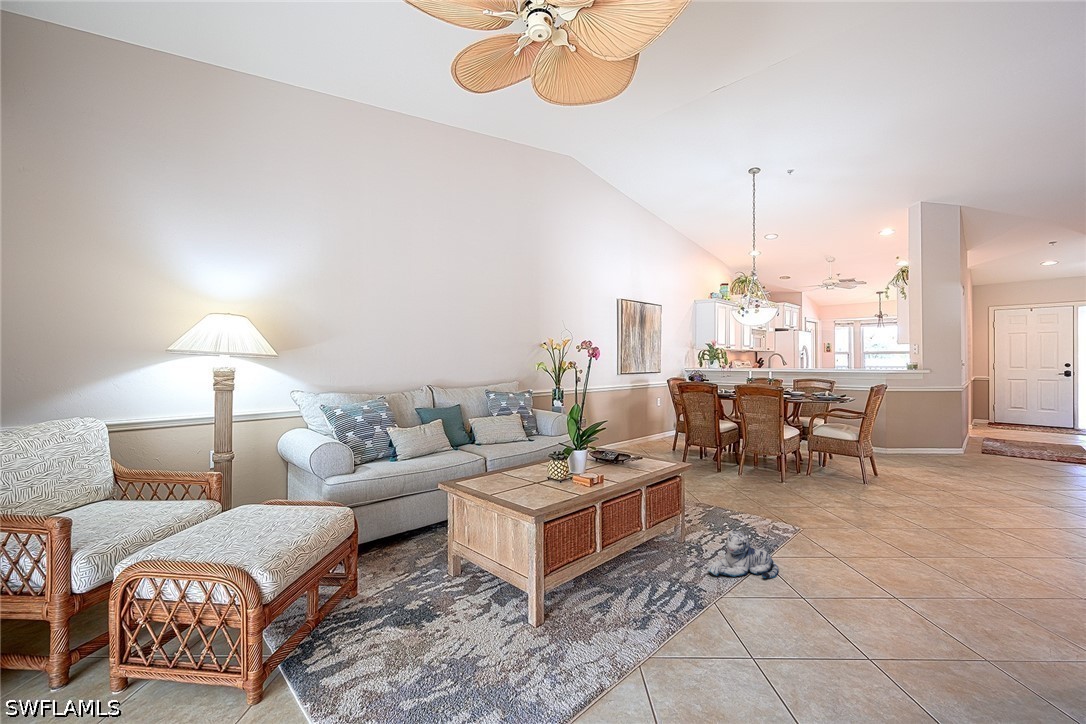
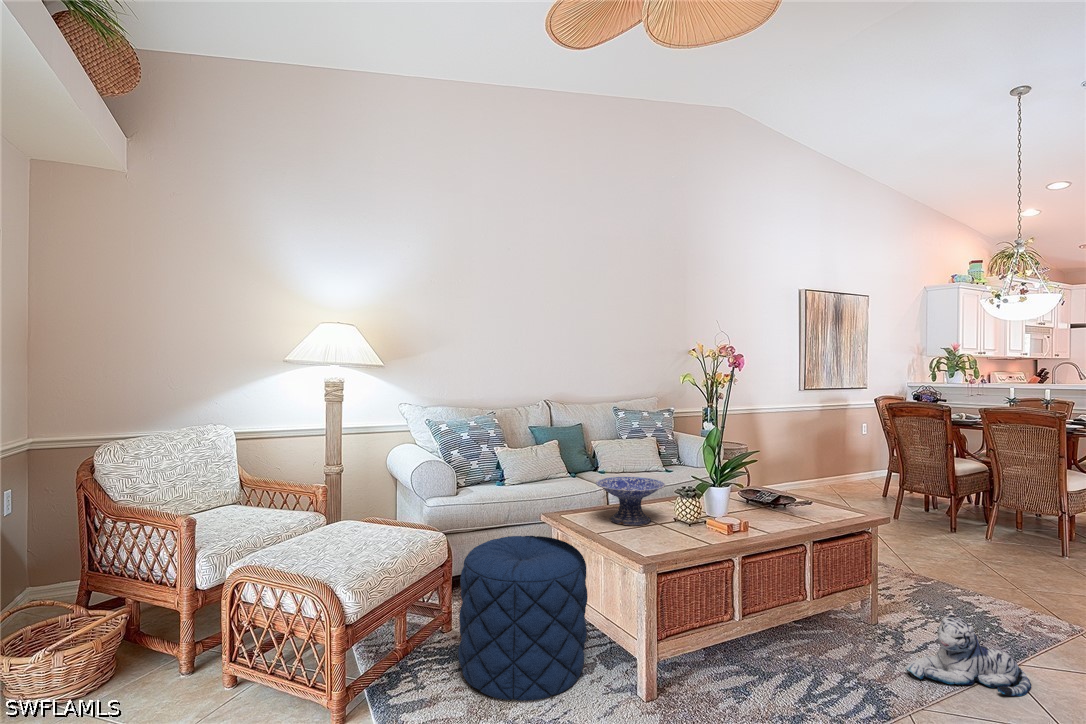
decorative bowl: none [487,447,543,487] -> present [596,477,665,525]
pouf: none [370,503,484,647] -> present [458,536,588,701]

